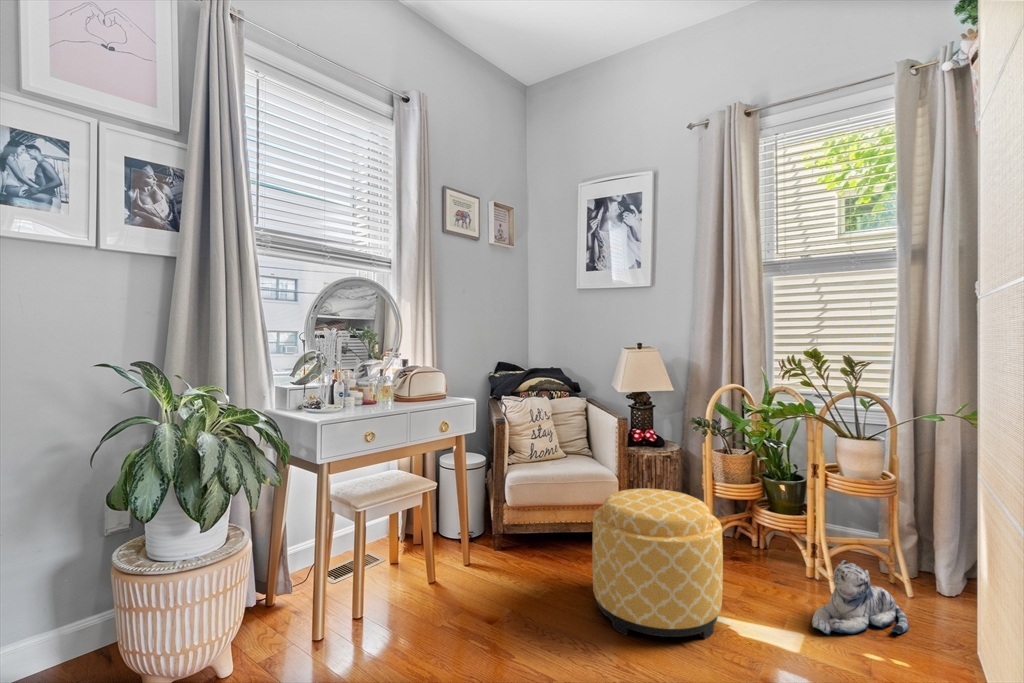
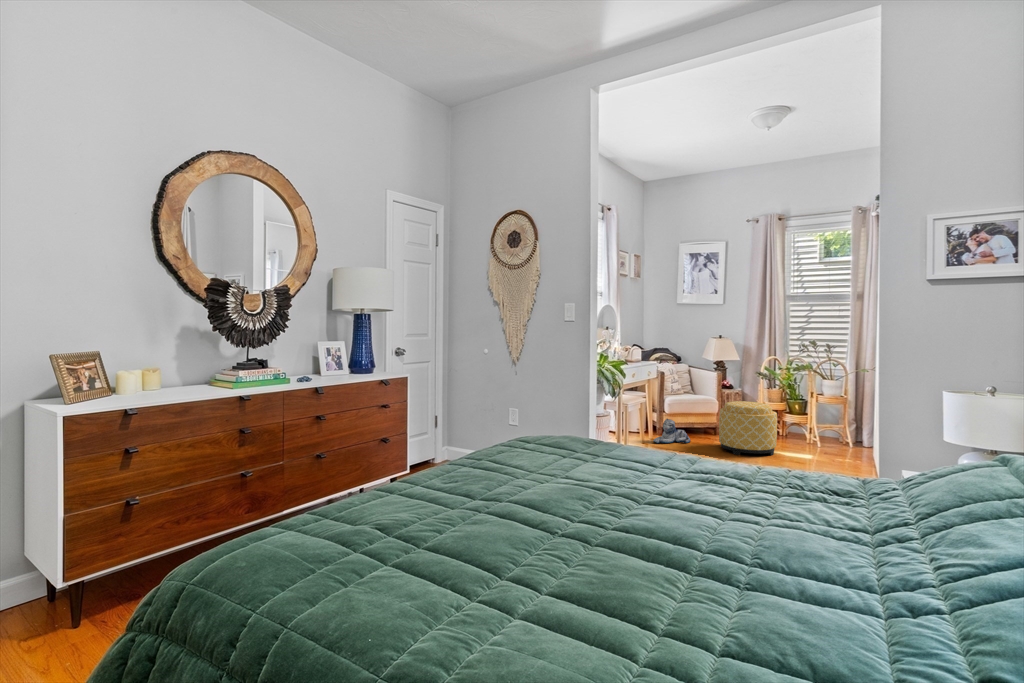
plush toy: present [812,561,909,634] -> present [653,419,690,443]

